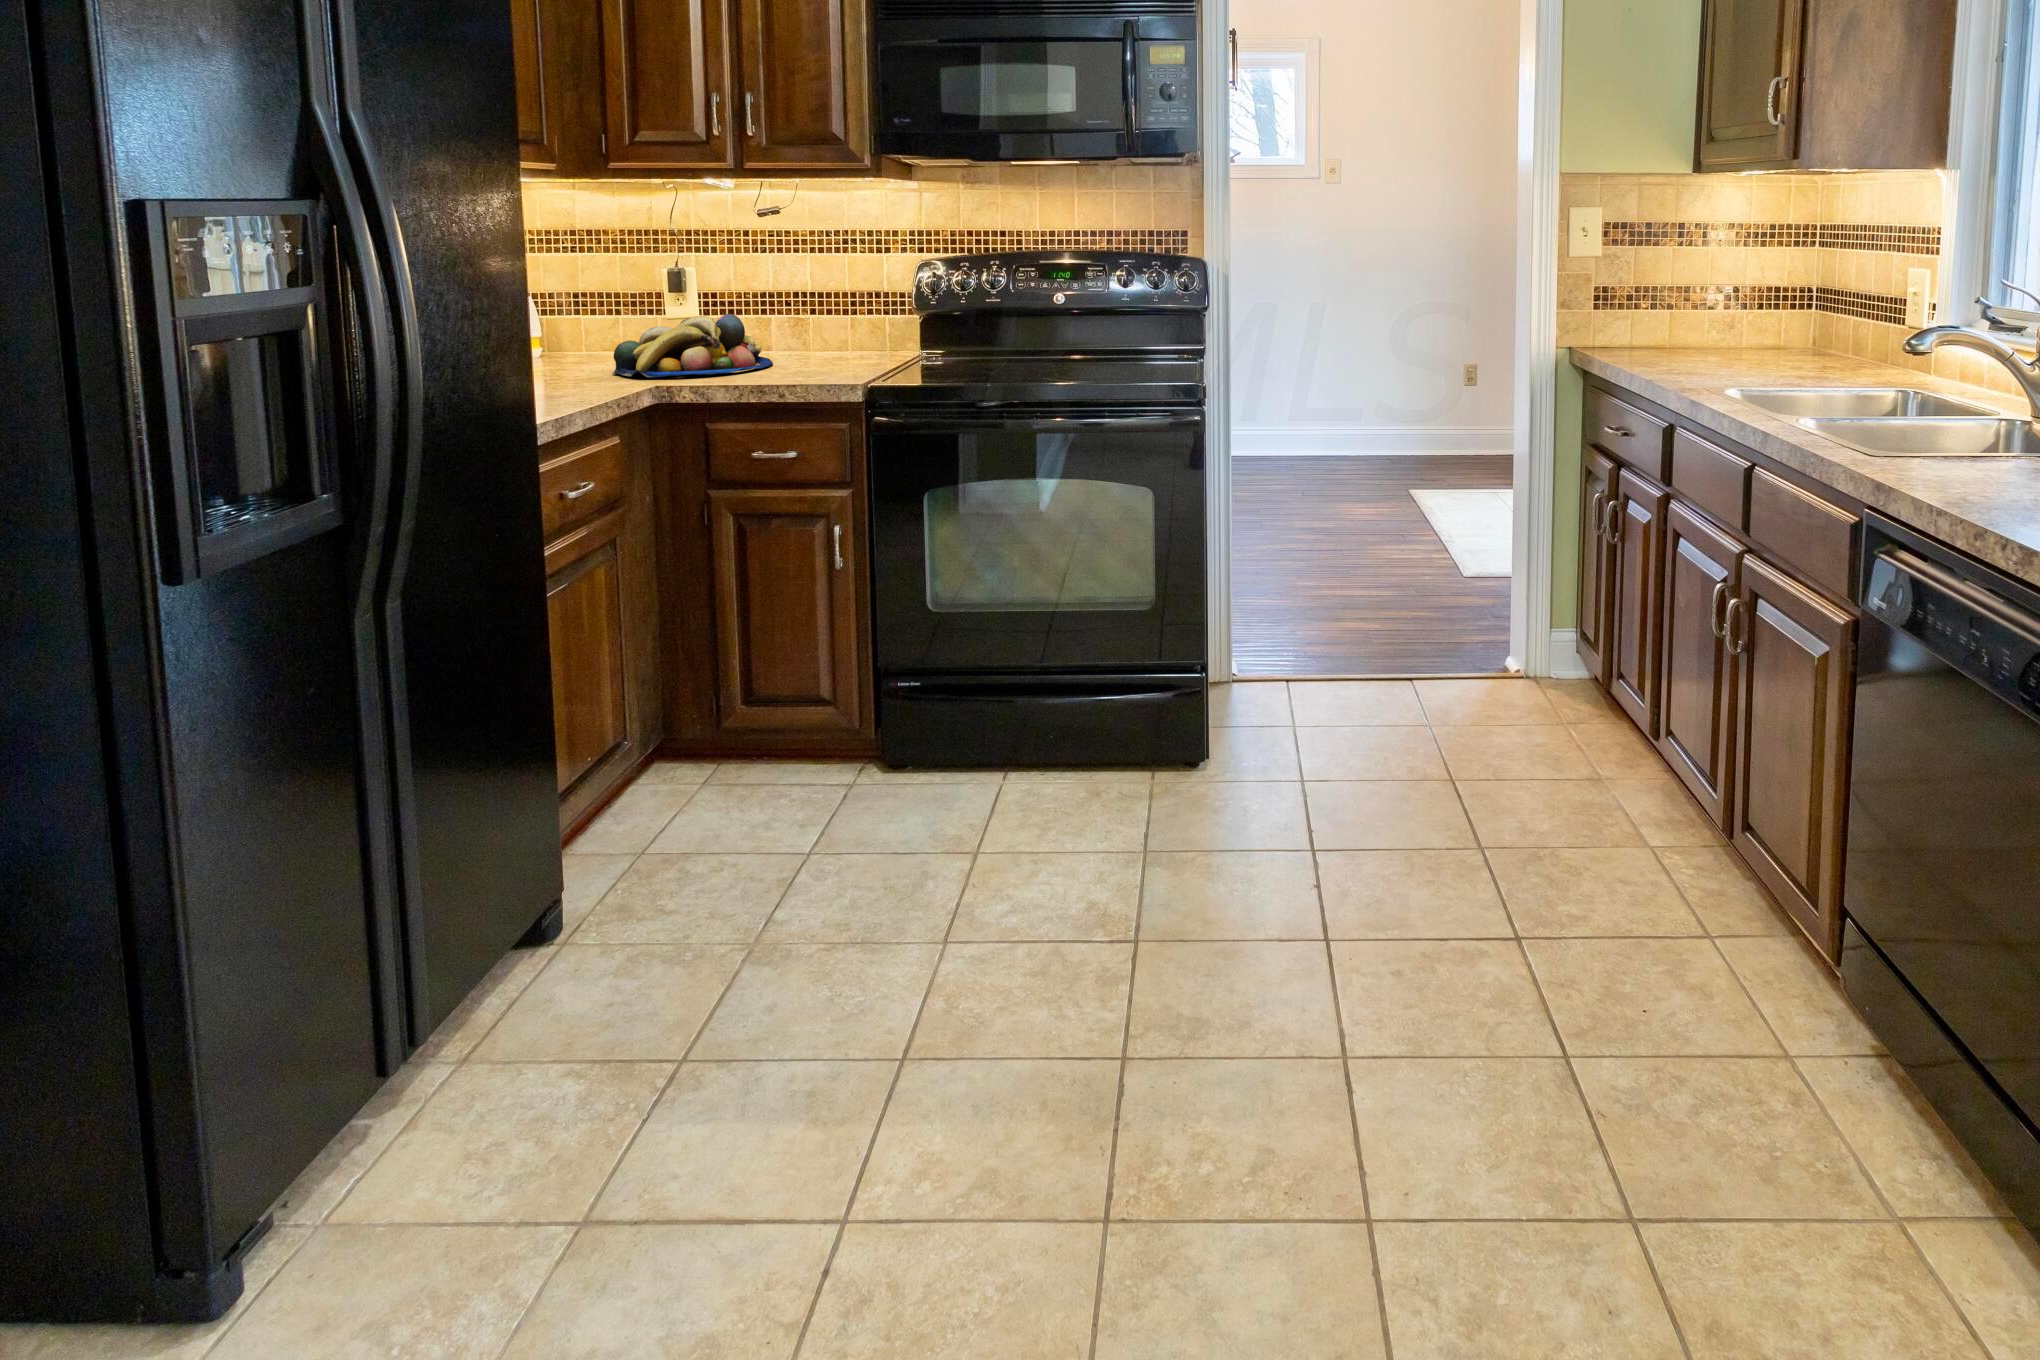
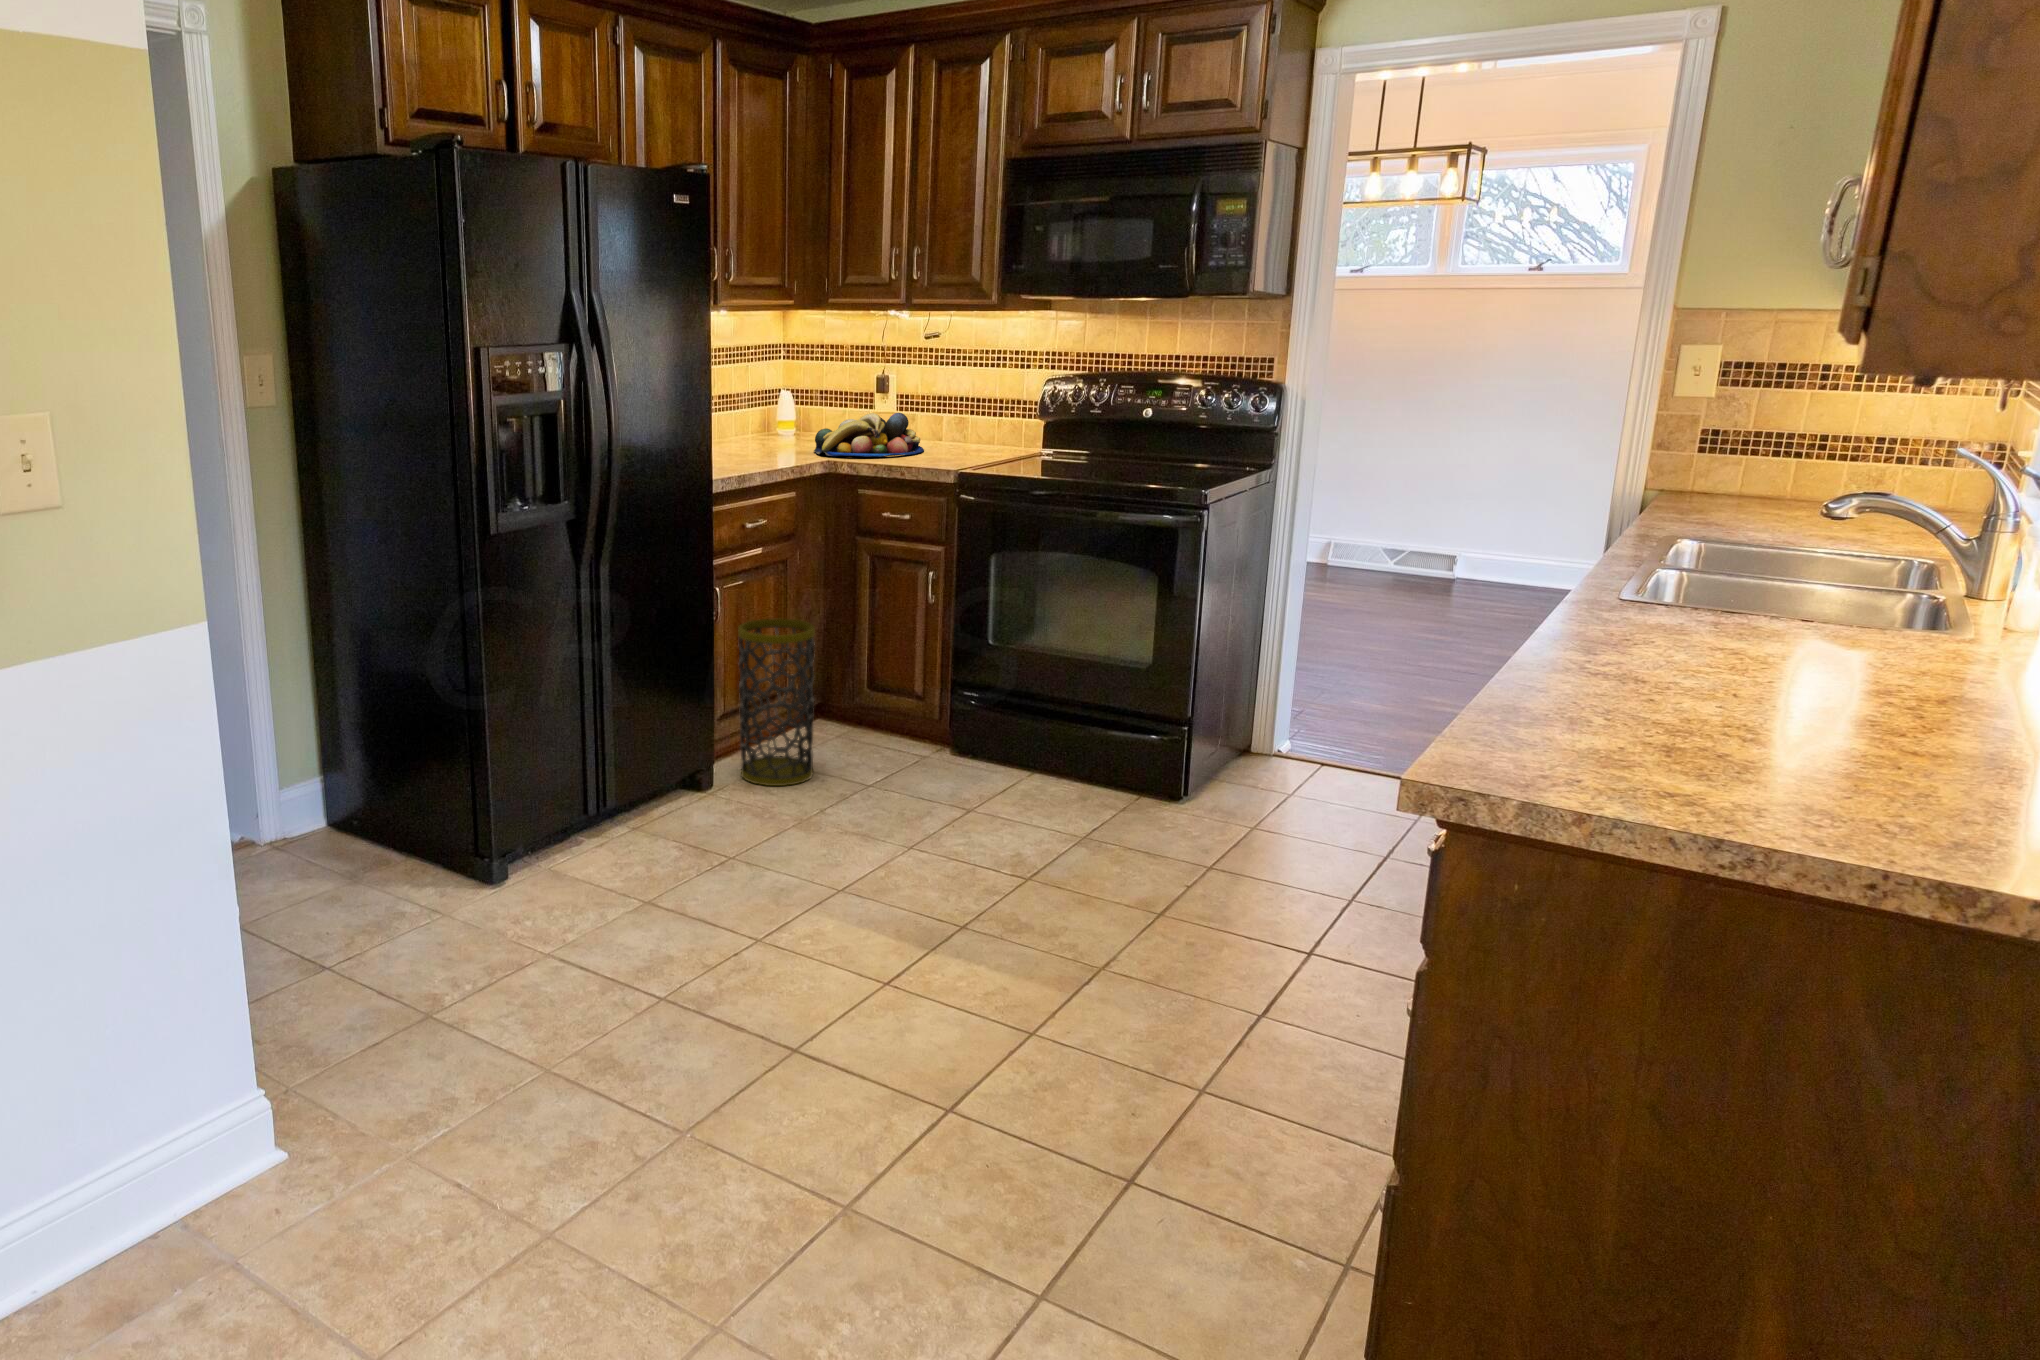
trash can: none [582,624,719,899] -> present [738,619,815,786]

